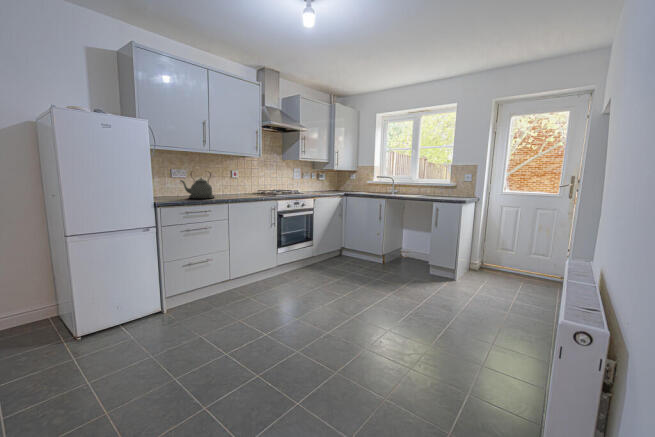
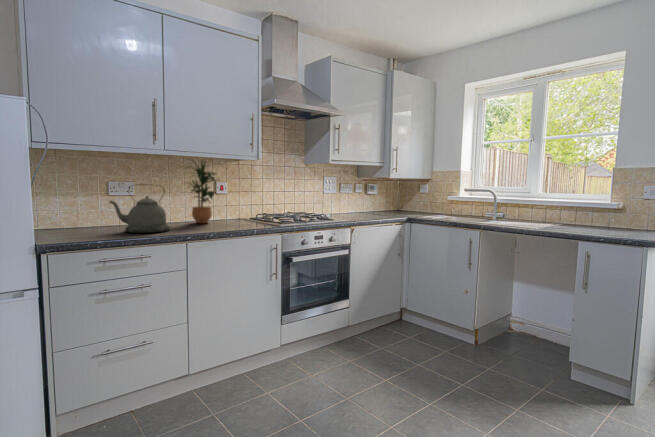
potted plant: none [216,156,240,195] -> present [189,161,218,223]

